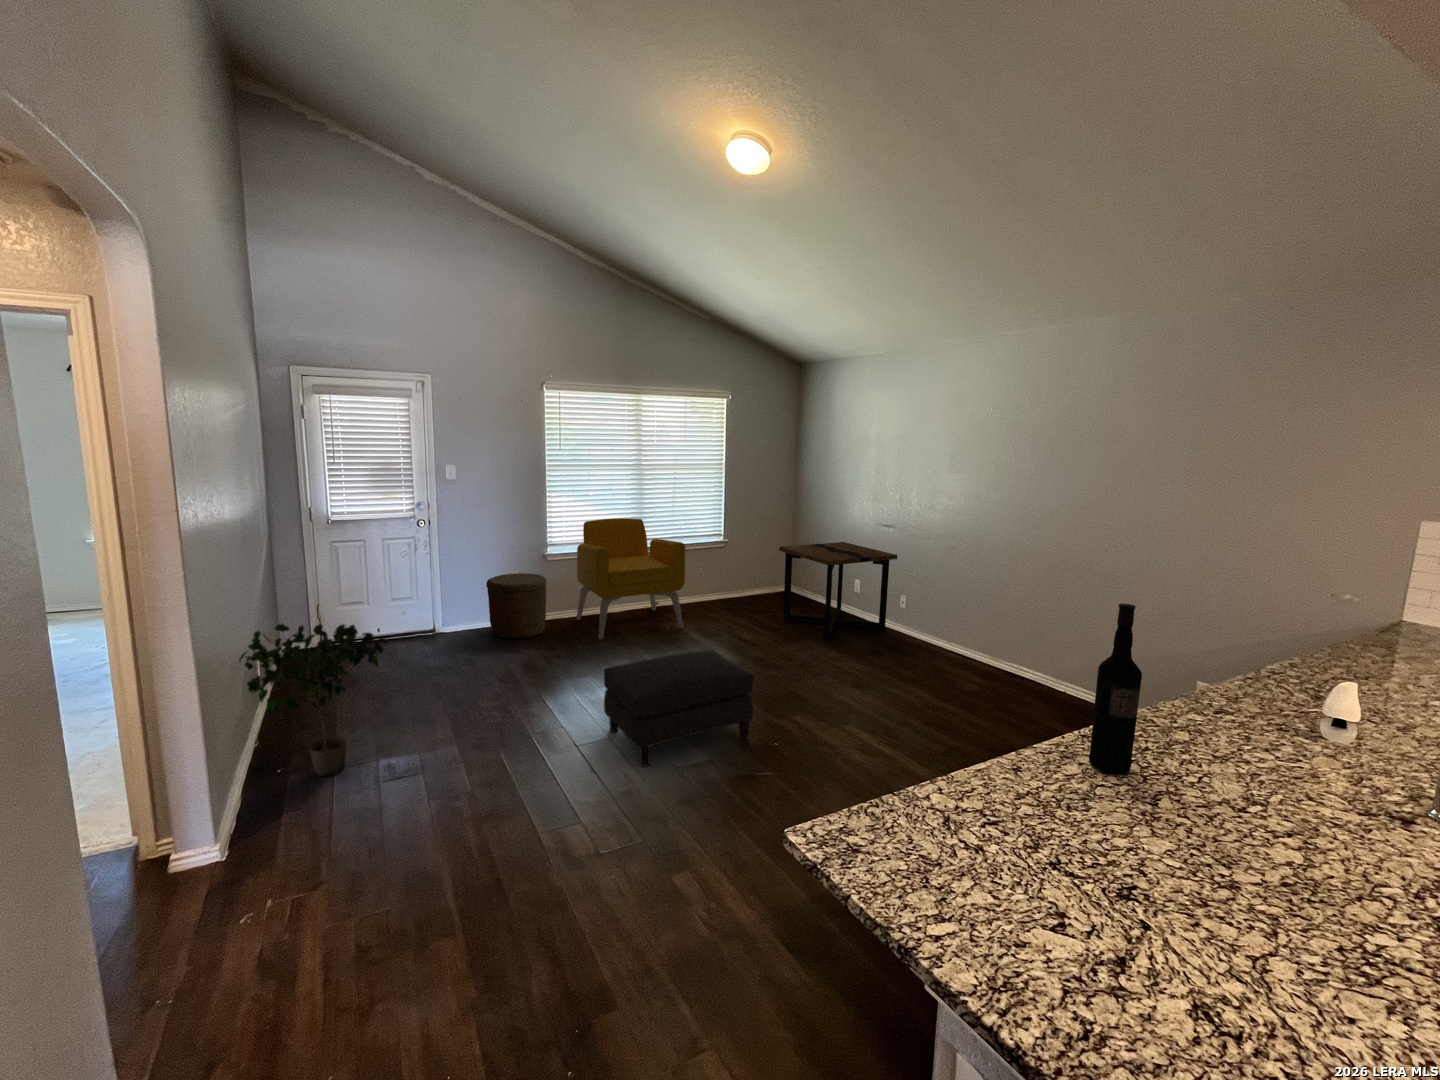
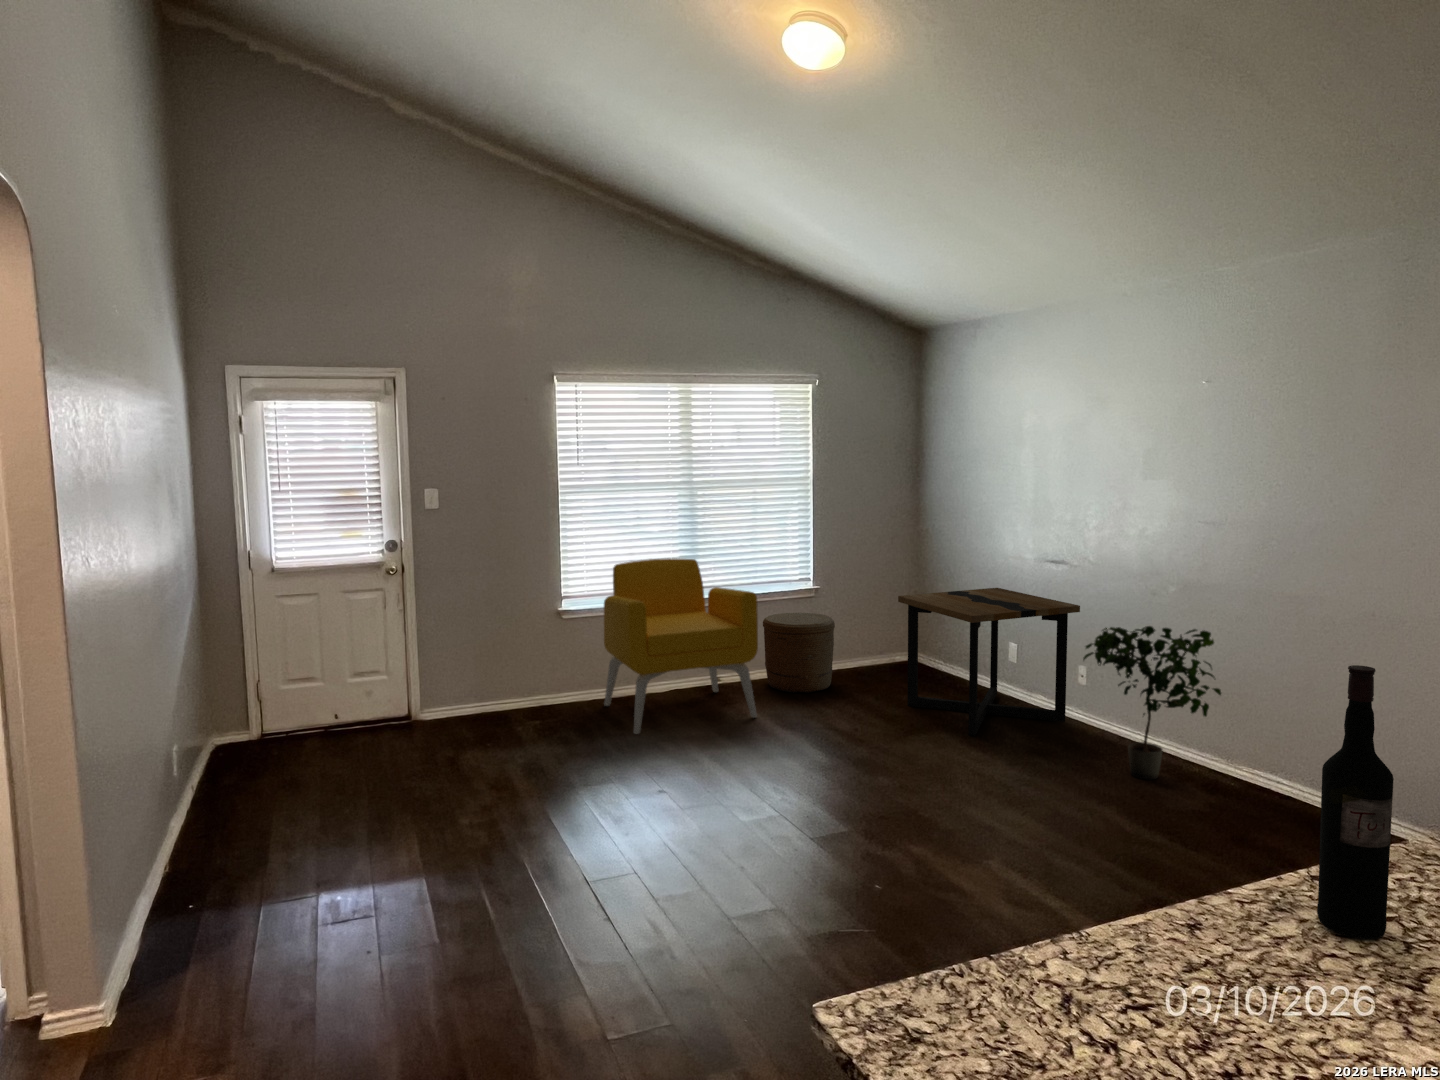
woven basket: present [486,573,547,639] -> present [763,613,835,693]
potted plant: present [239,624,388,777] -> present [1083,626,1221,779]
ottoman: present [604,650,754,767] -> none [630,749,851,921]

